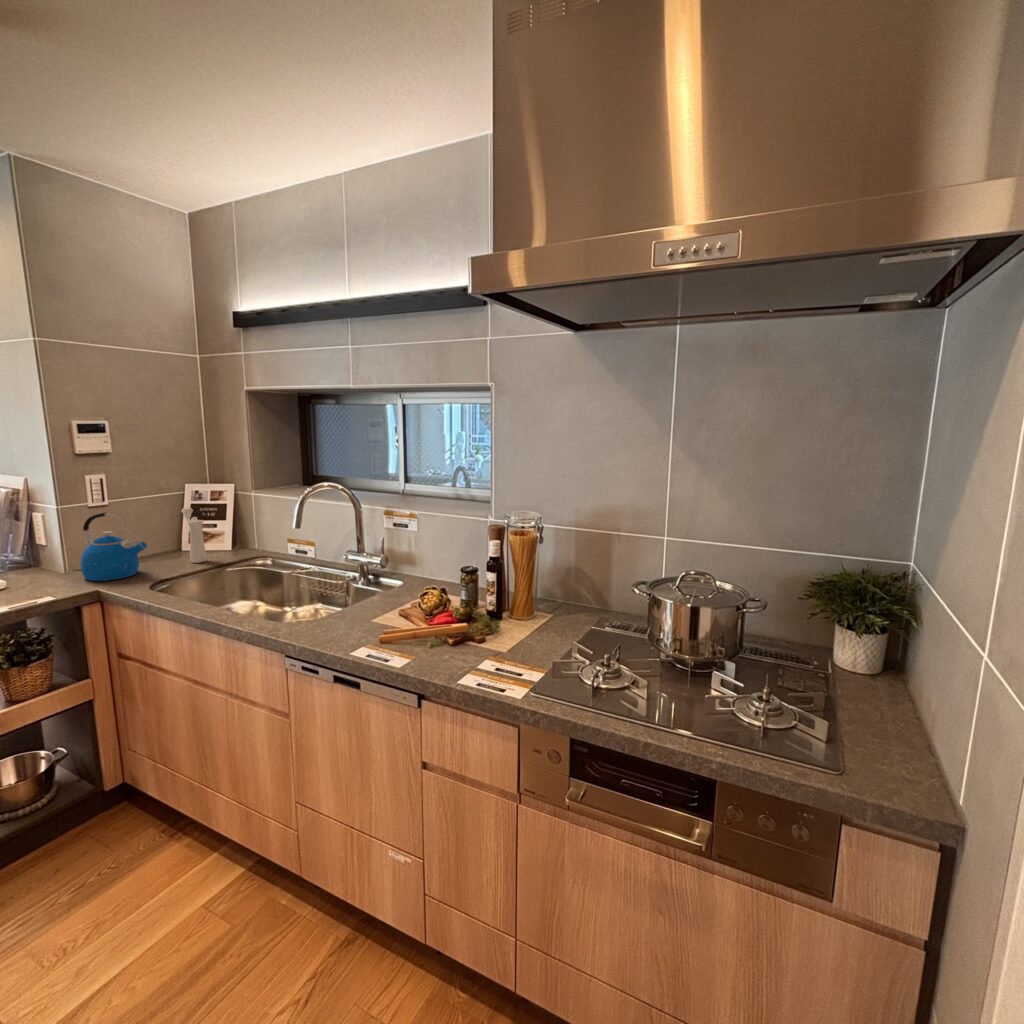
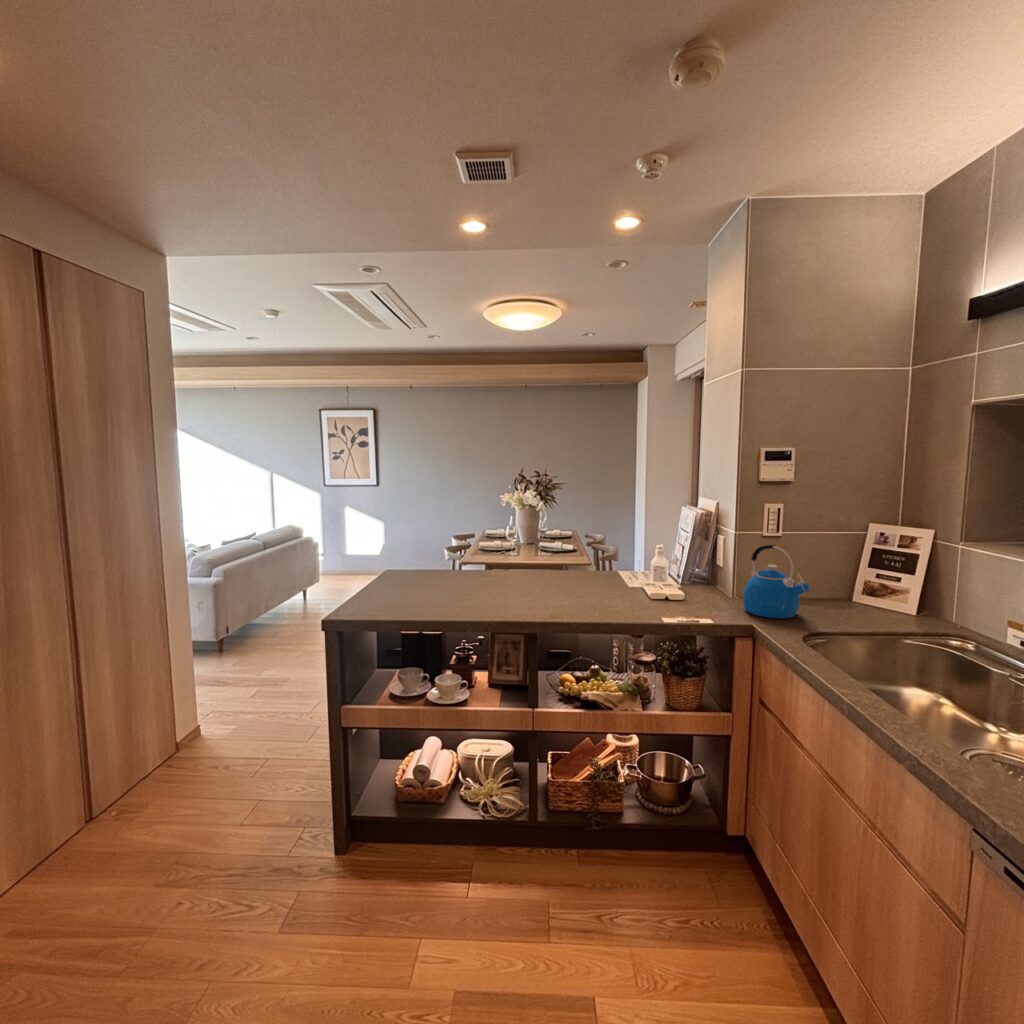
pepper mill: present [182,508,206,563] -> none [858,552,883,622]

